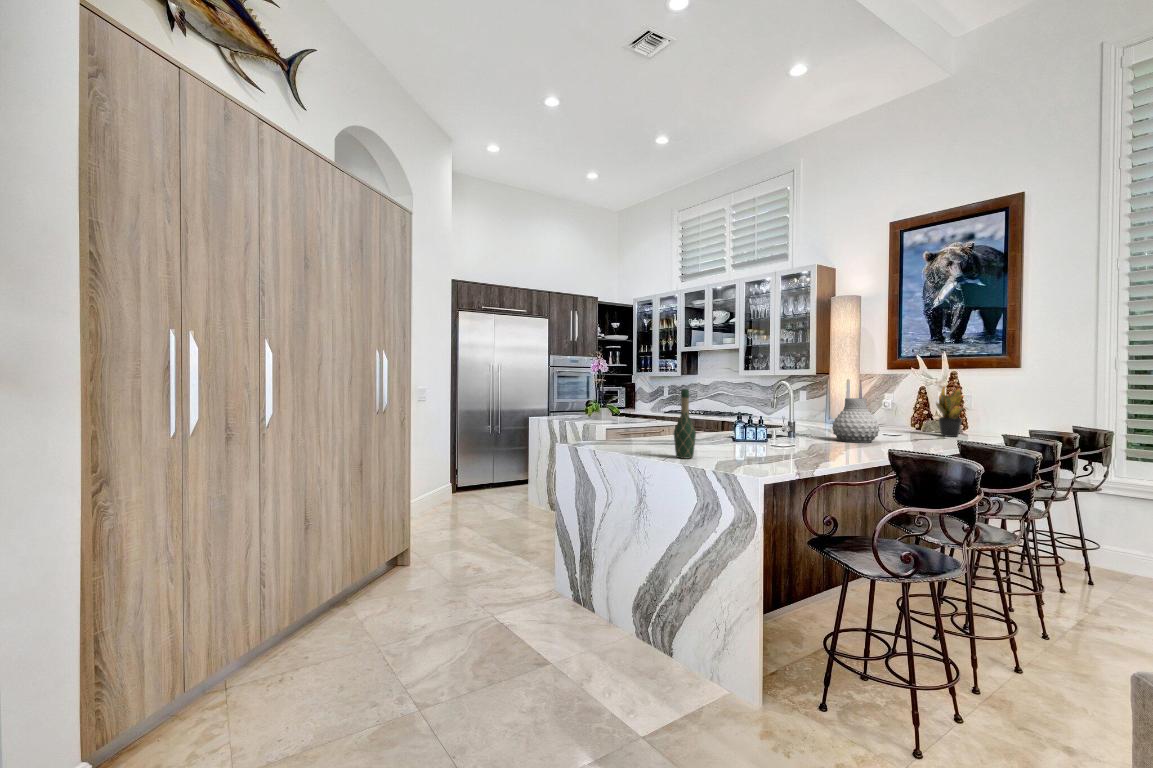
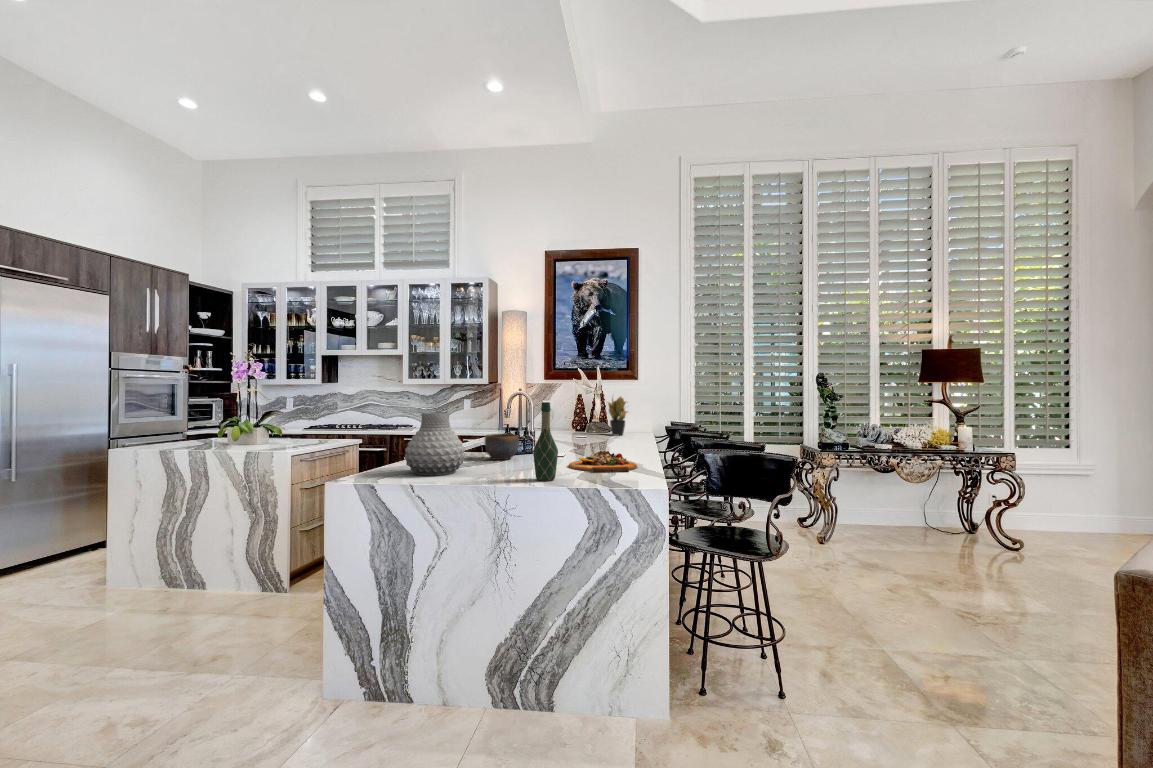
vase: present [832,398,880,443] -> present [405,412,465,475]
bowl: none [702,420,734,443] -> present [485,434,519,460]
cutting board: none [744,441,819,463] -> present [569,451,637,473]

